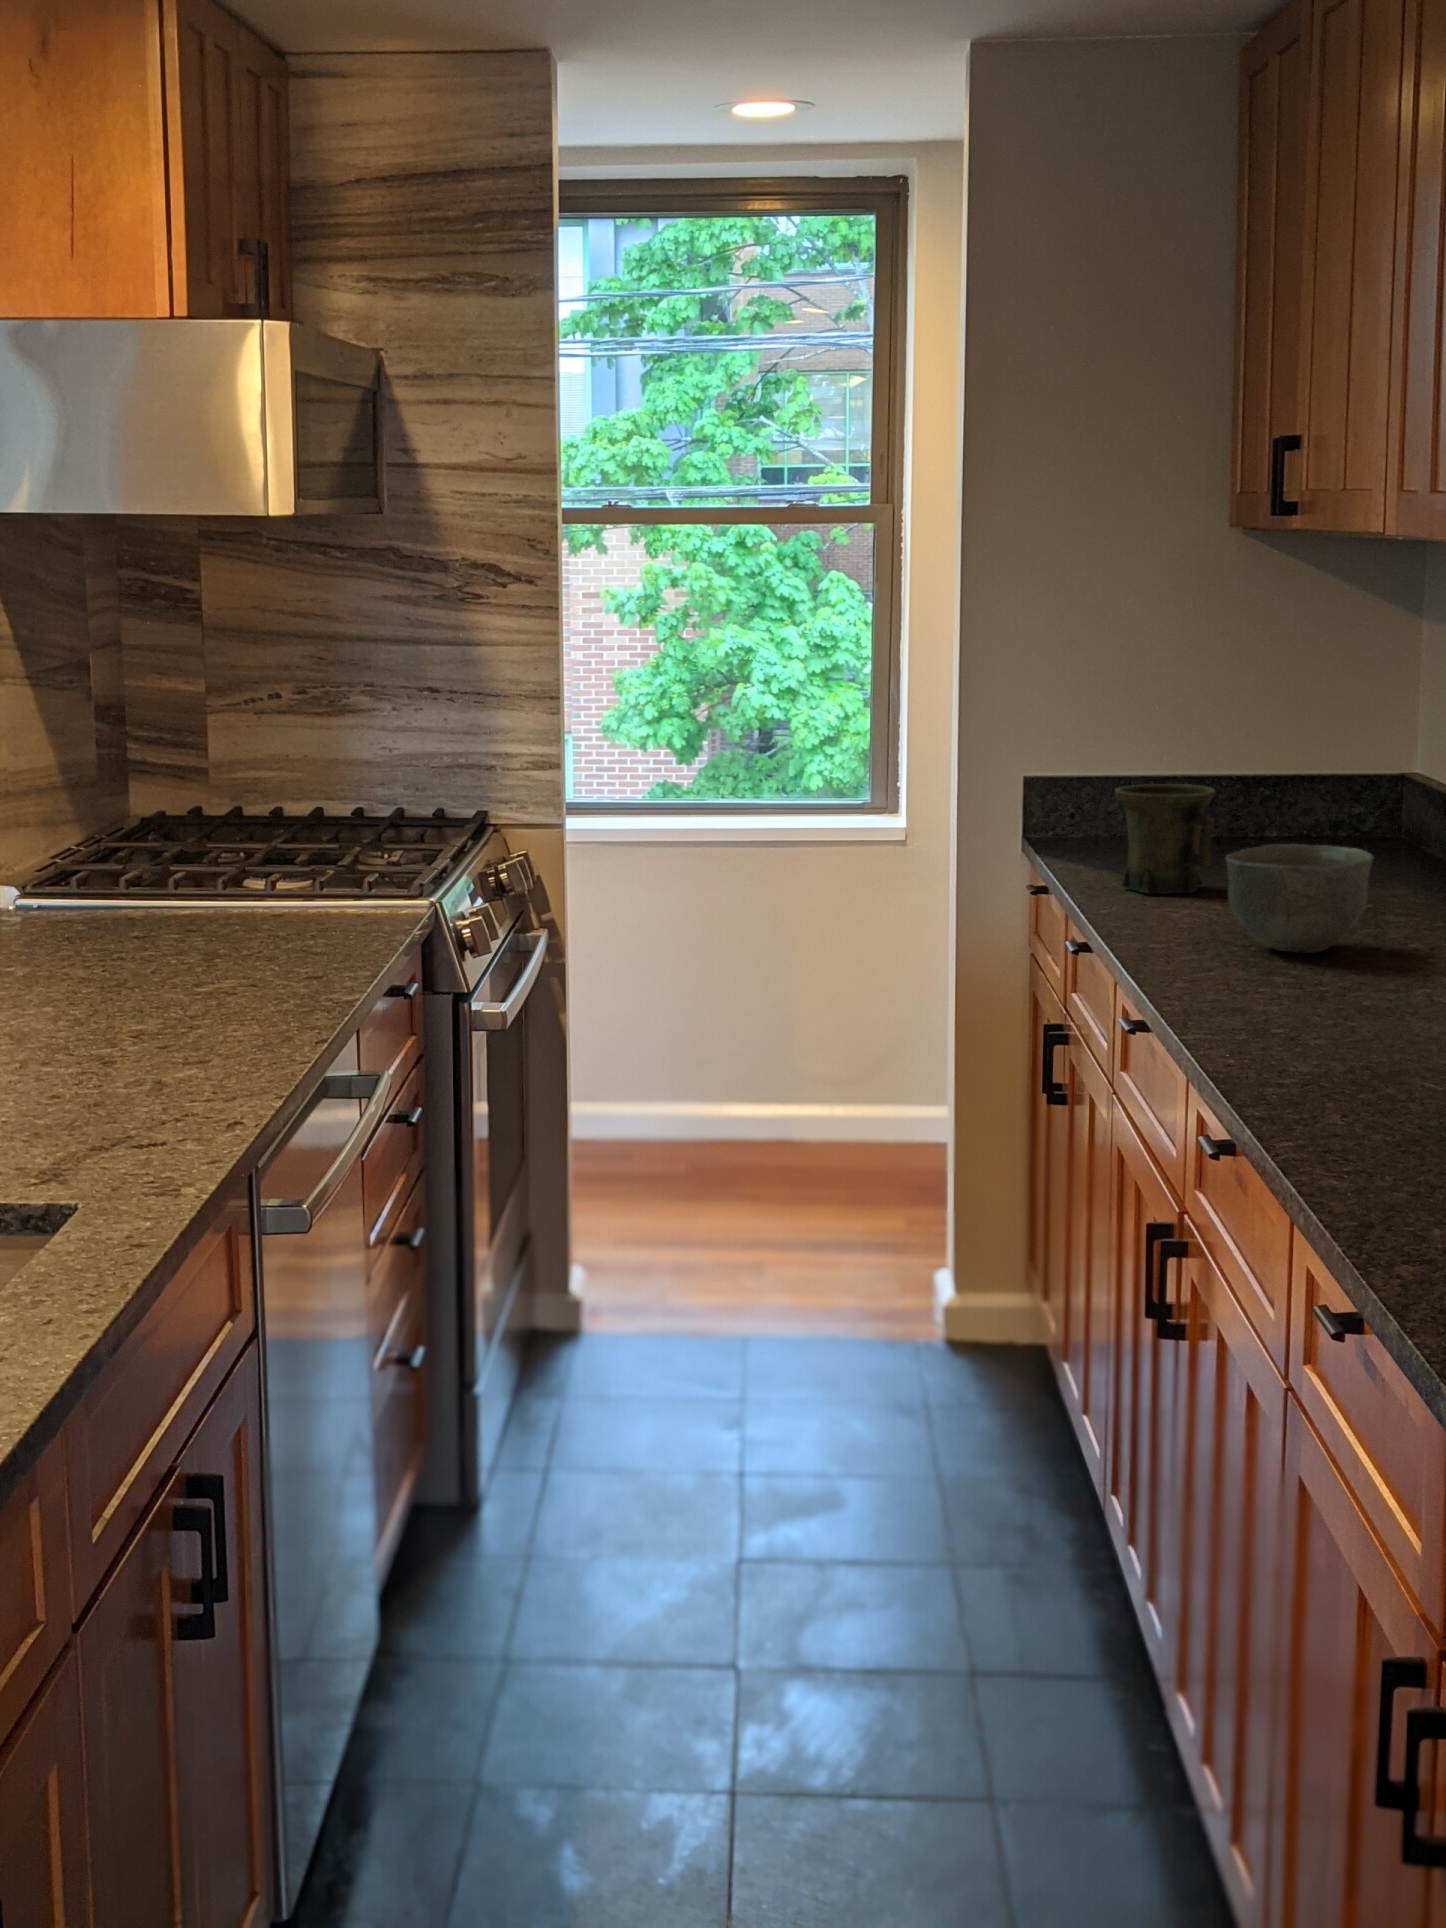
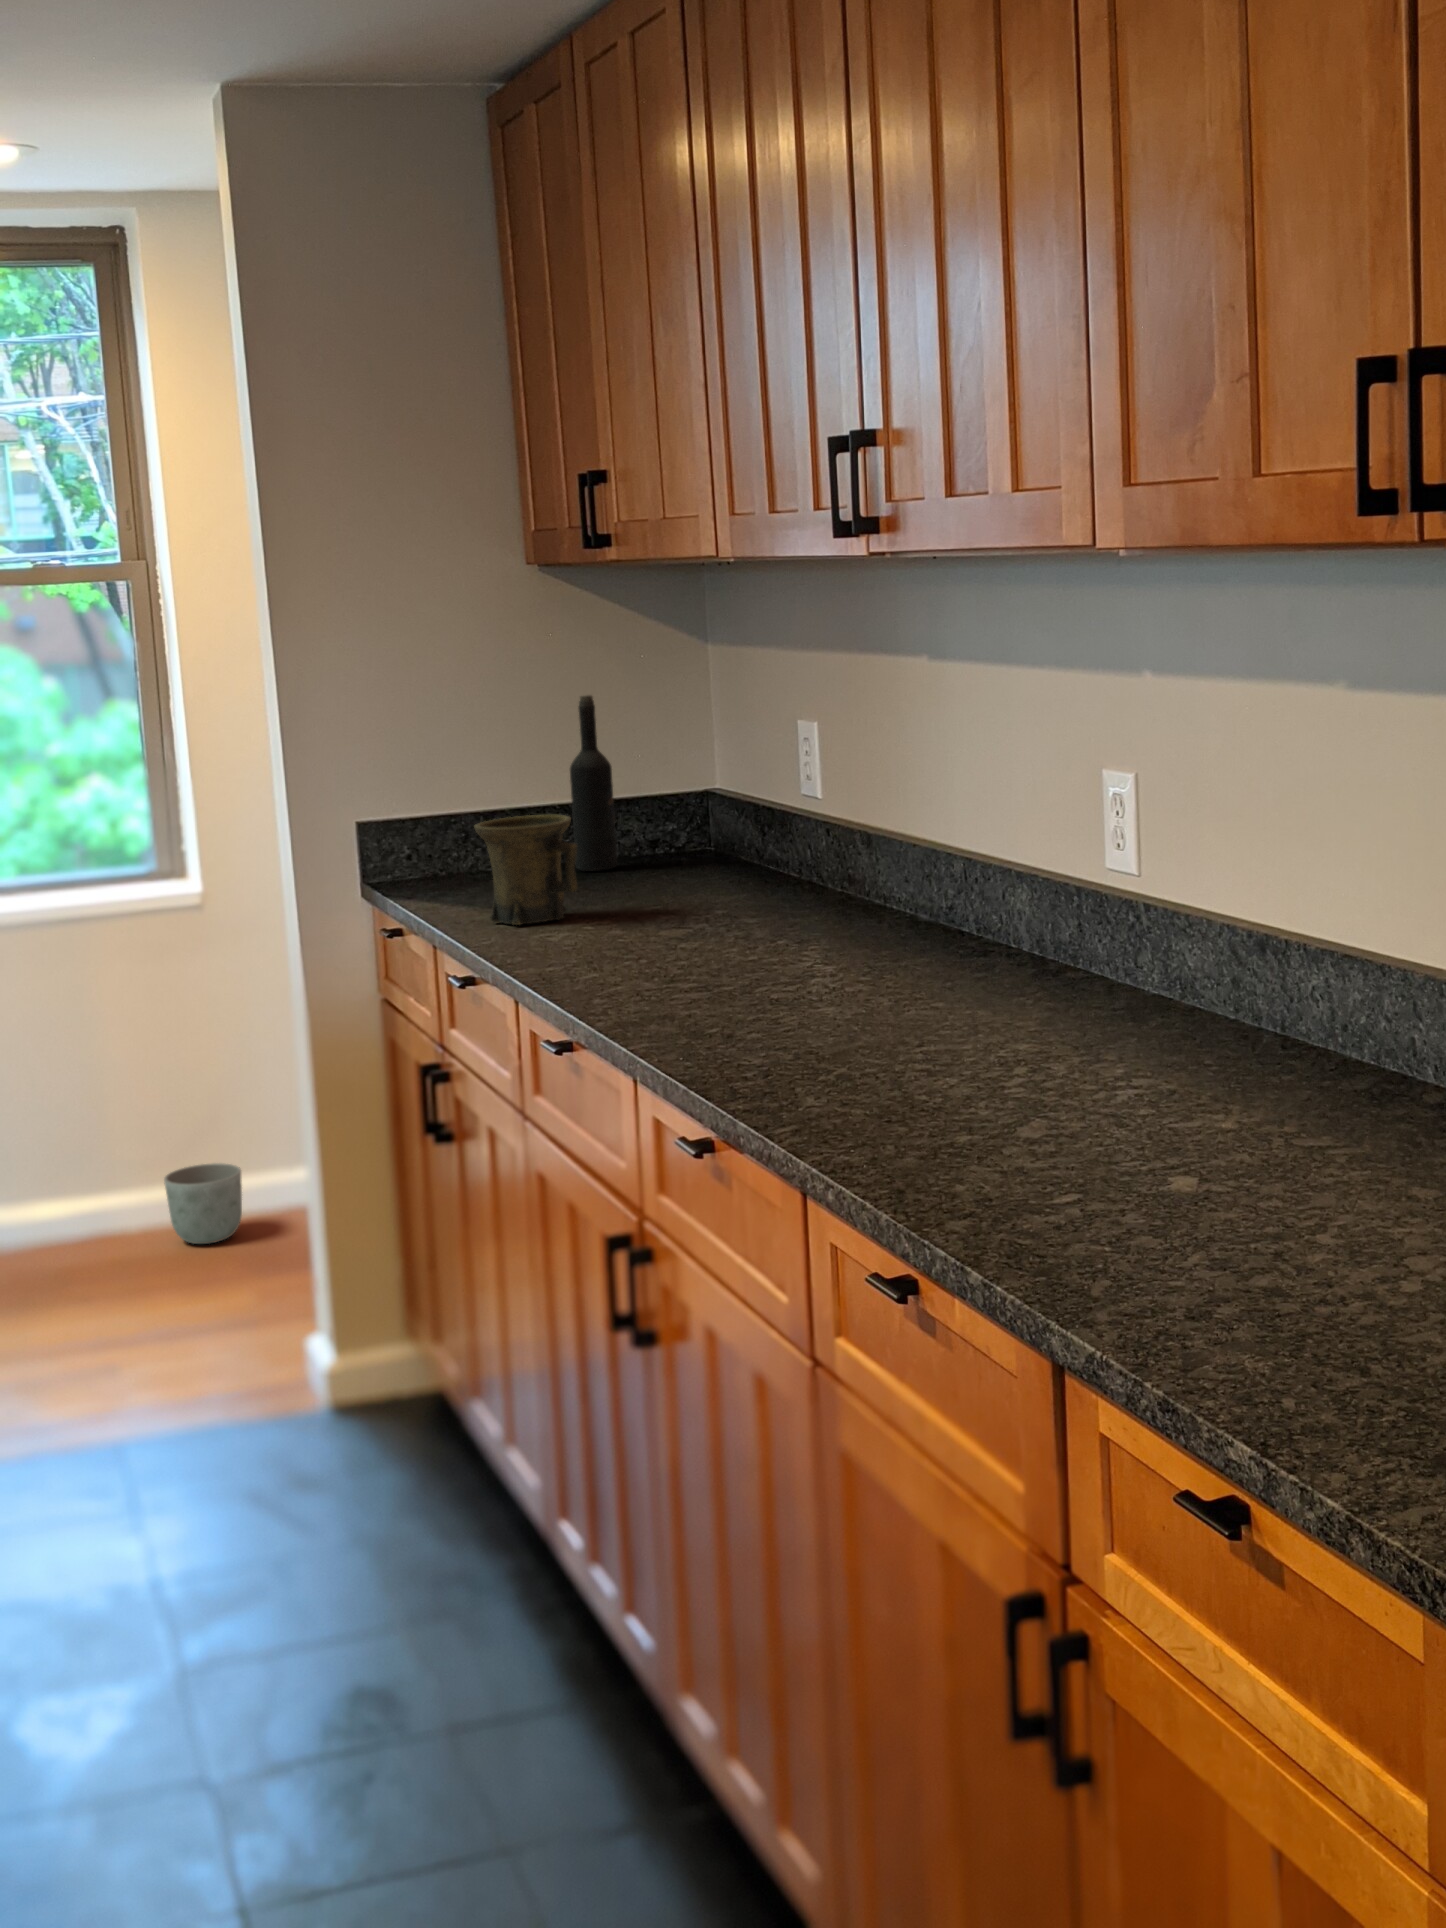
wine bottle: none [1239,666,1288,848] -> present [570,695,617,871]
bowl: present [1226,844,1373,953] -> none [615,858,750,962]
planter: none [842,1086,914,1162] -> present [164,1163,242,1244]

